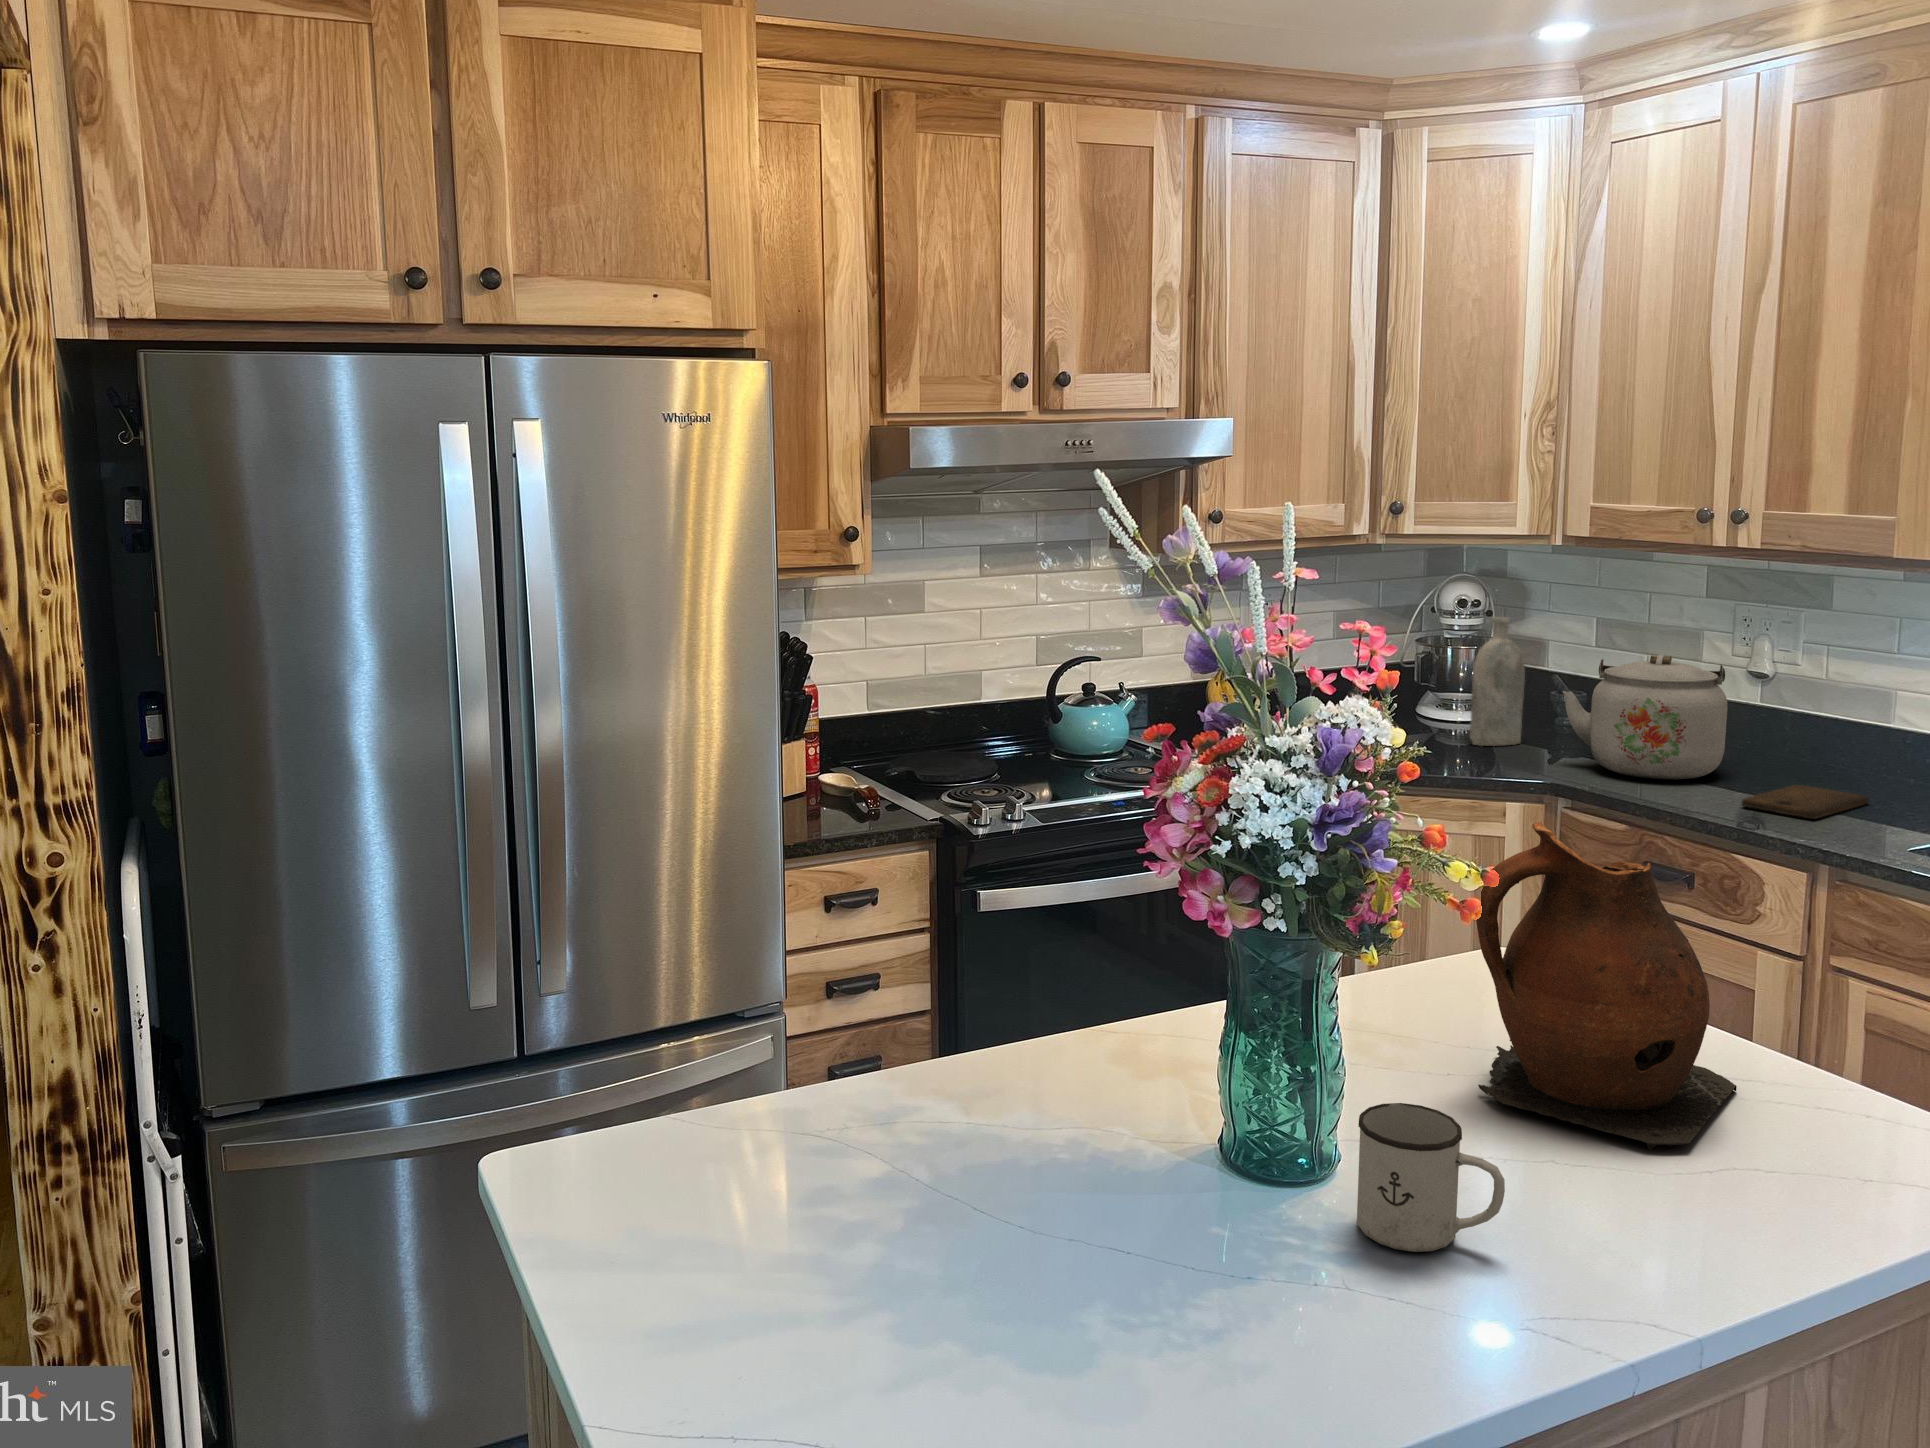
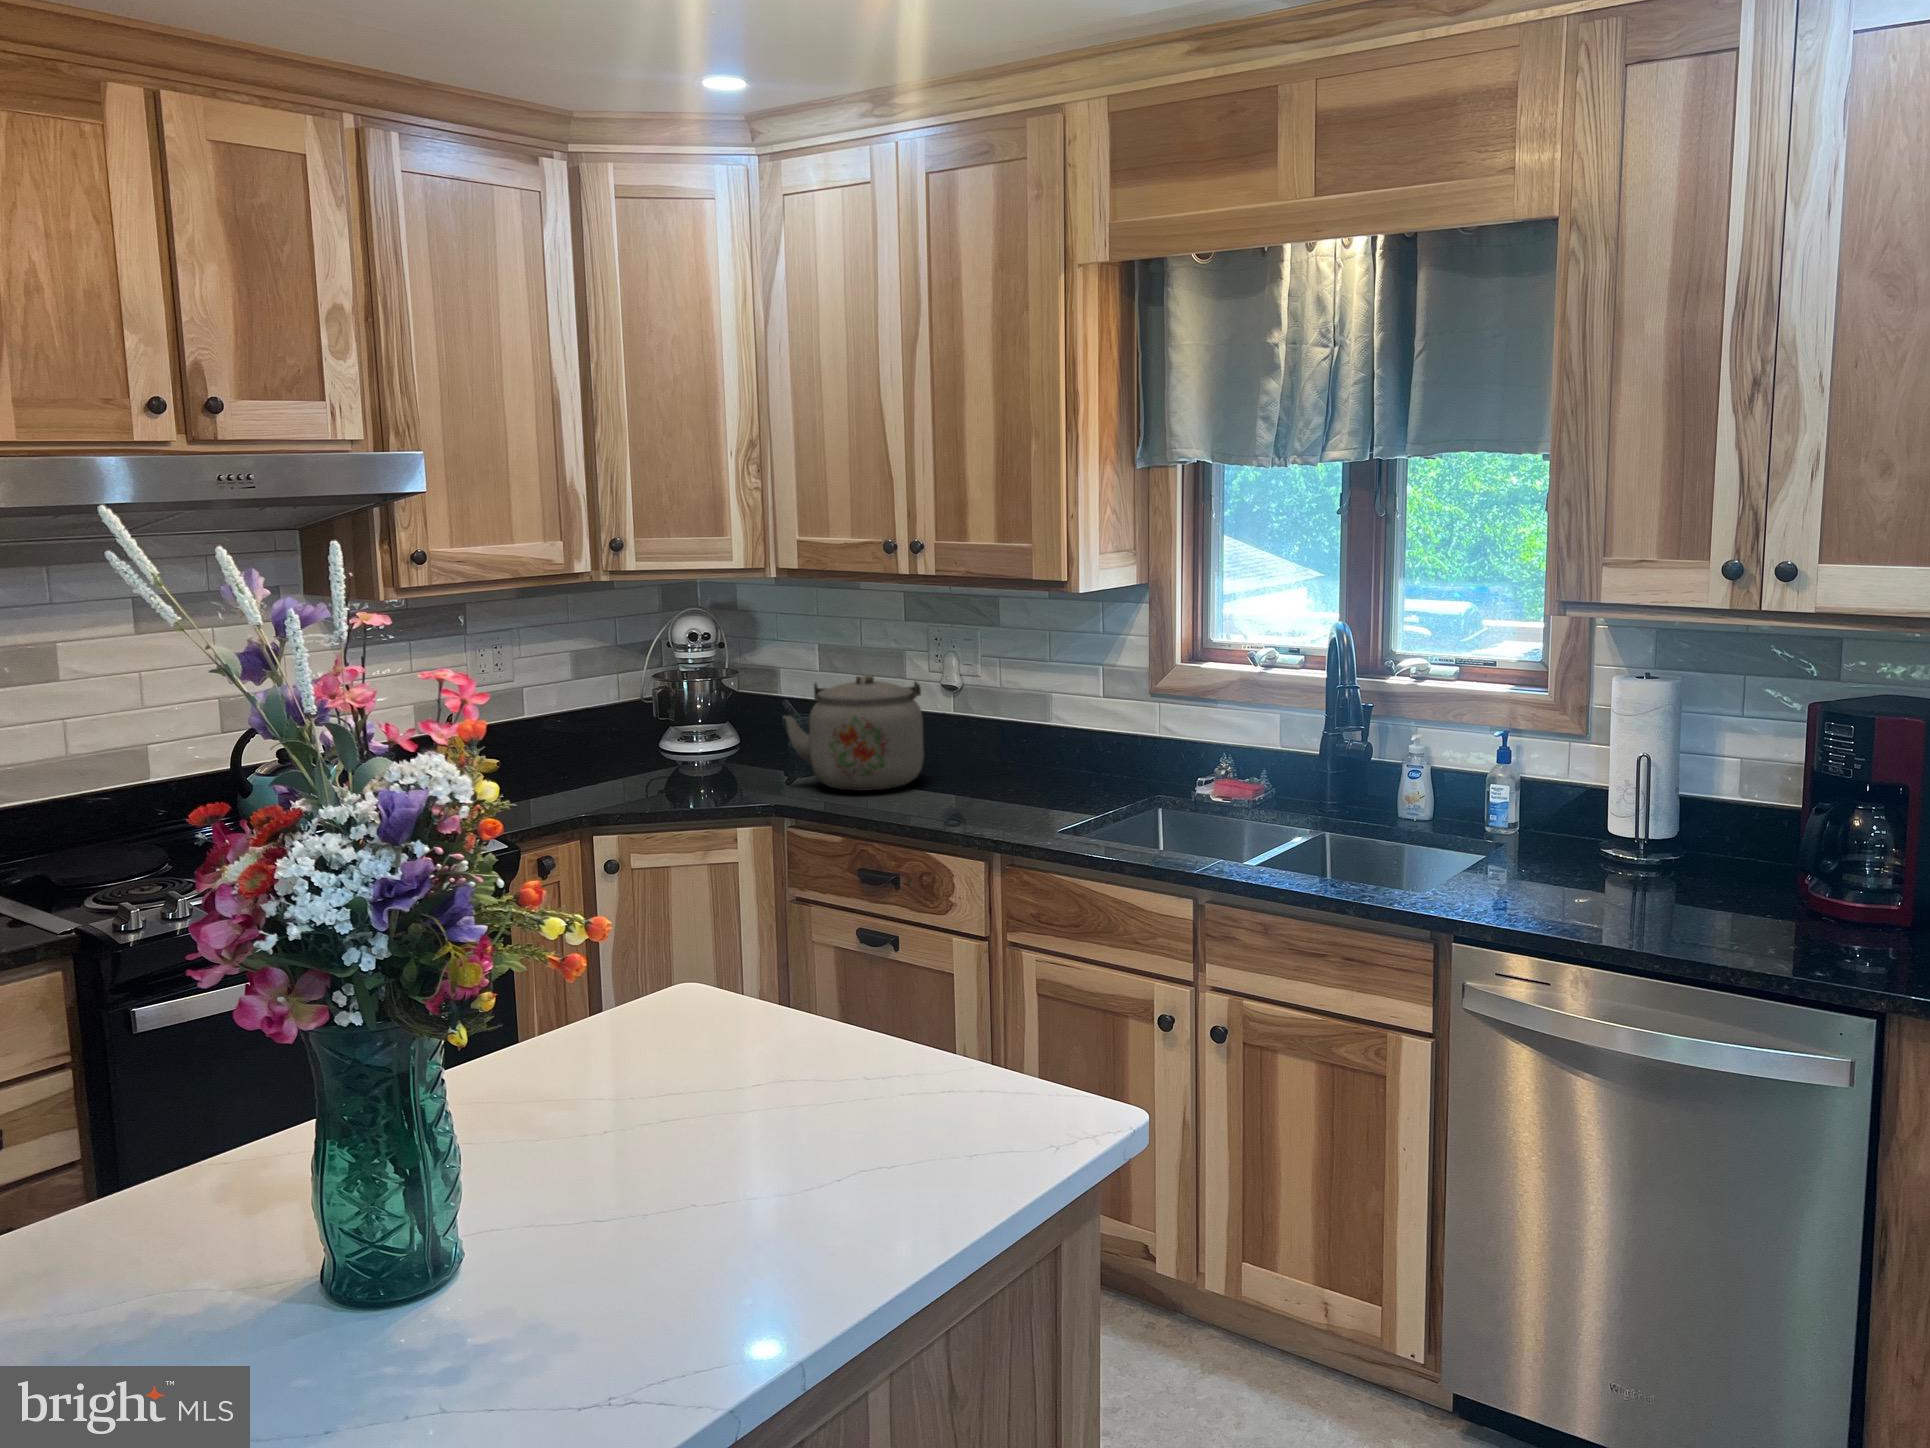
bottle: present [1470,617,1525,746] -> none [704,648,755,775]
cutting board: present [1742,785,1869,819] -> none [935,783,1035,813]
ceramic pitcher: present [1476,822,1737,1150] -> none [624,858,886,1170]
mug: present [1357,1103,1505,1252] -> none [470,1185,630,1352]

